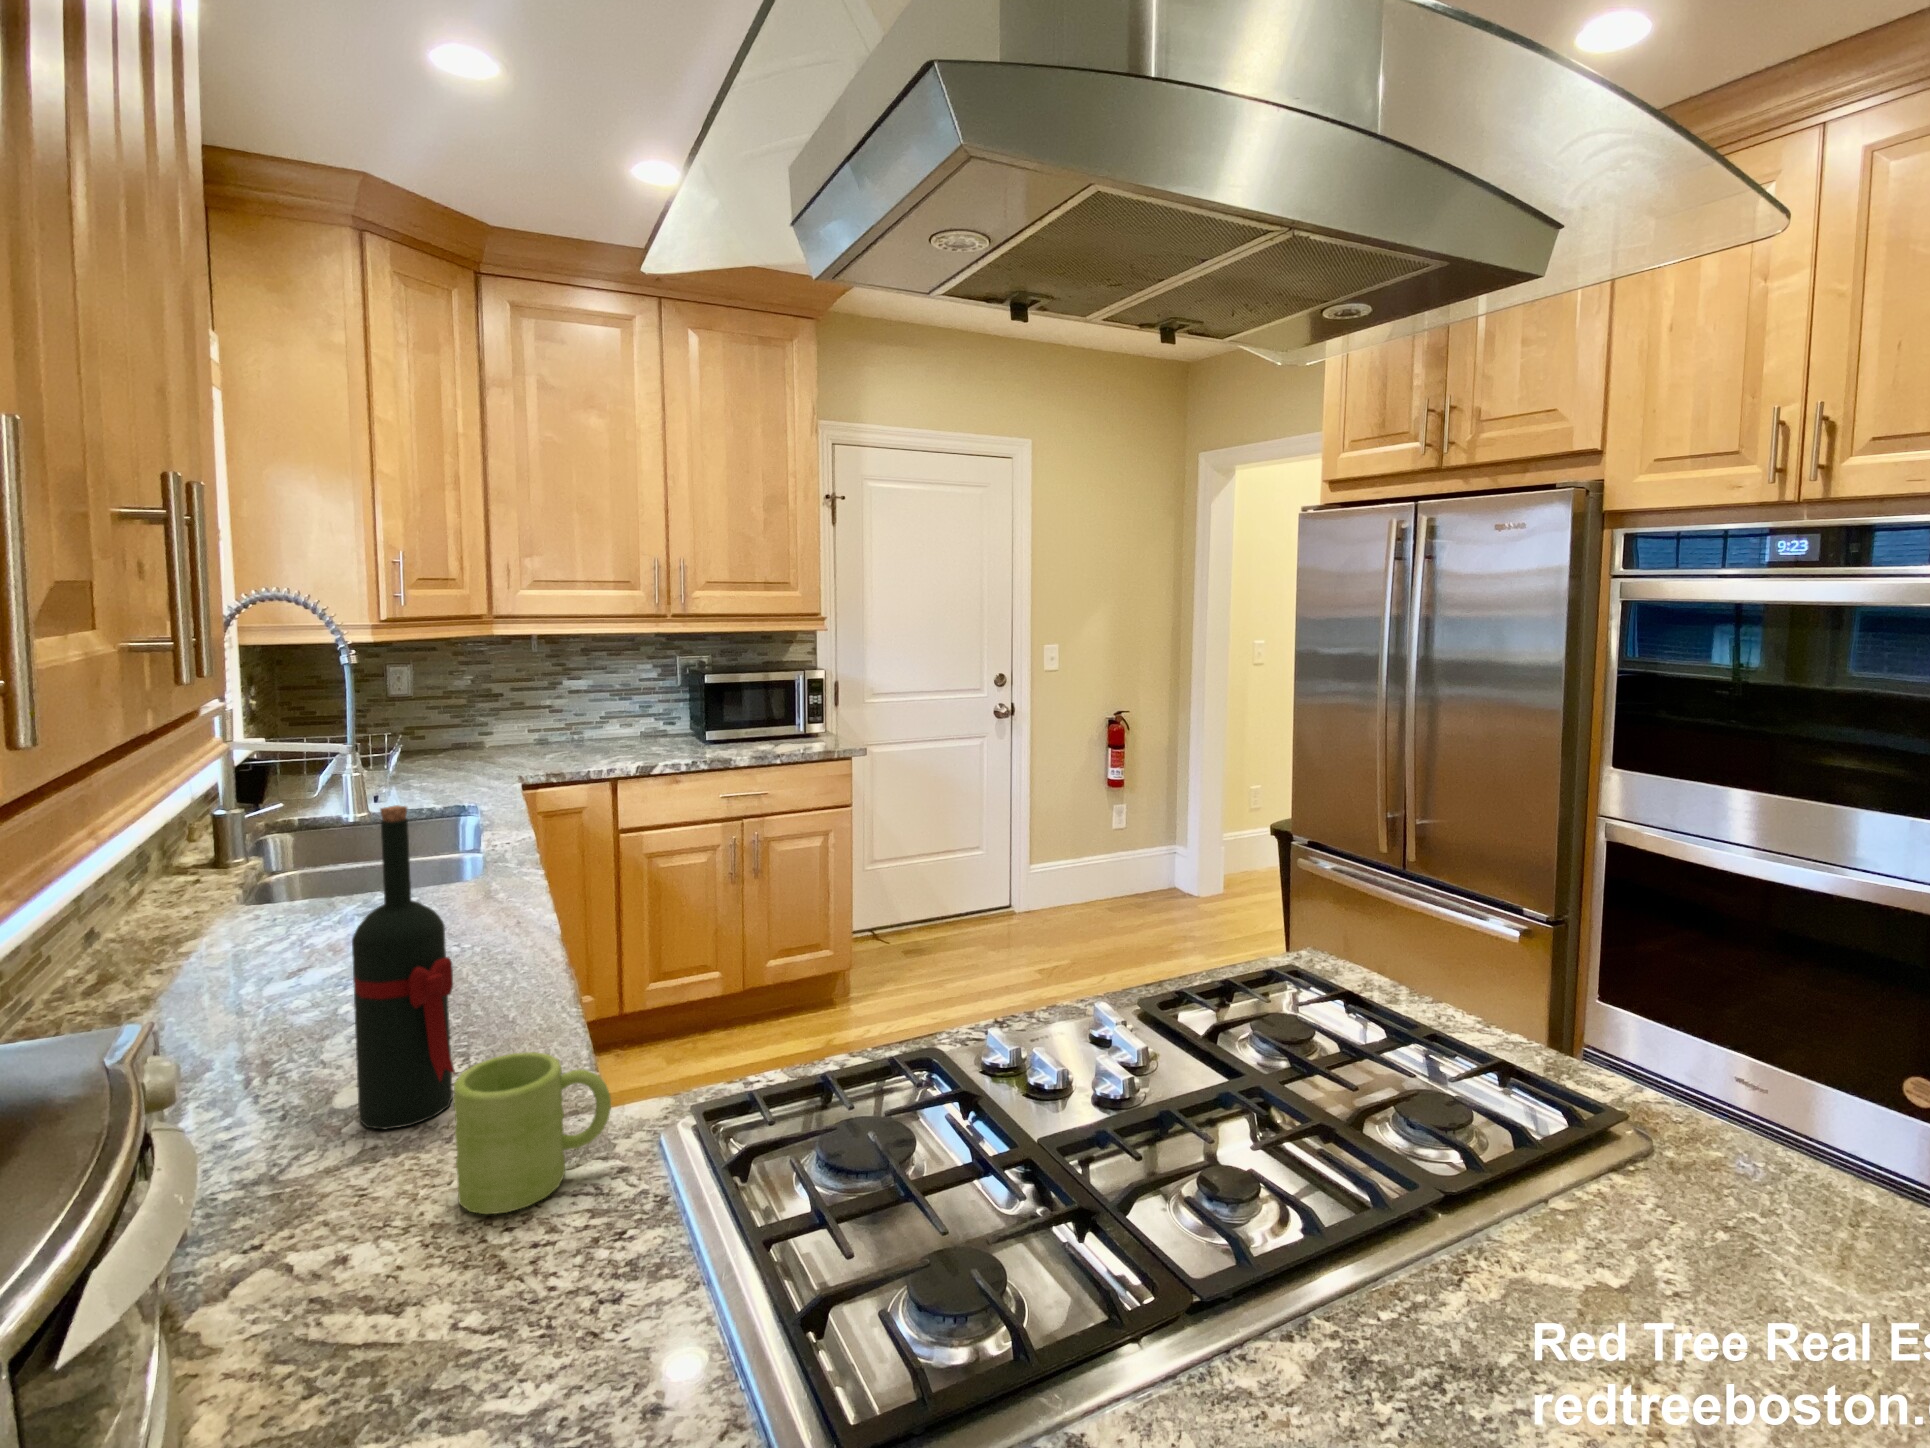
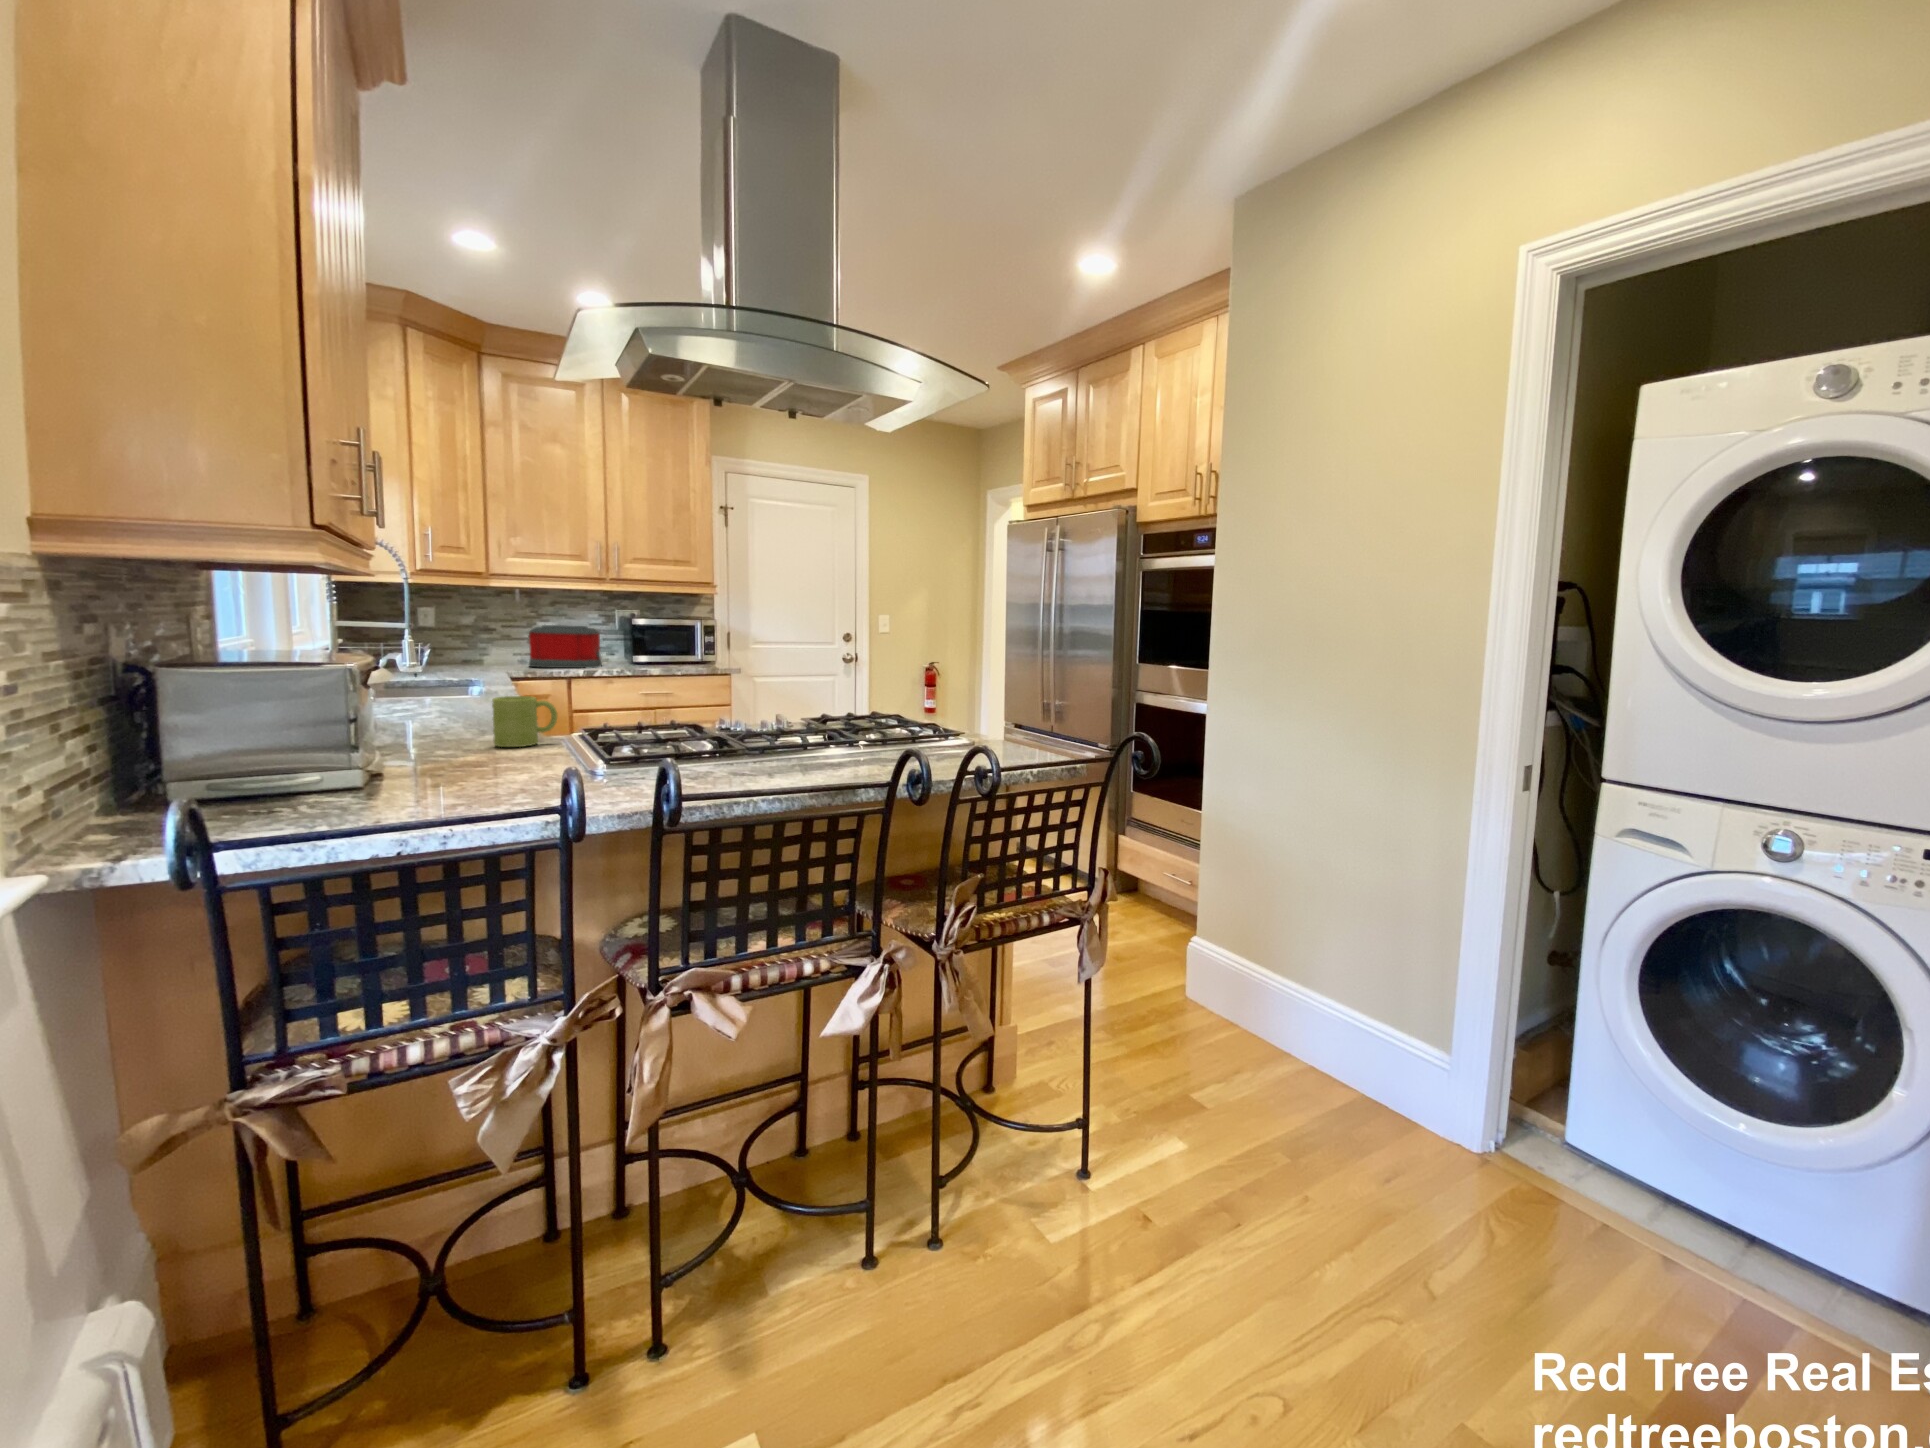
toaster: none [551,689,658,757] -> present [528,625,602,668]
wine bottle: present [352,805,455,1129] -> none [442,603,489,738]

